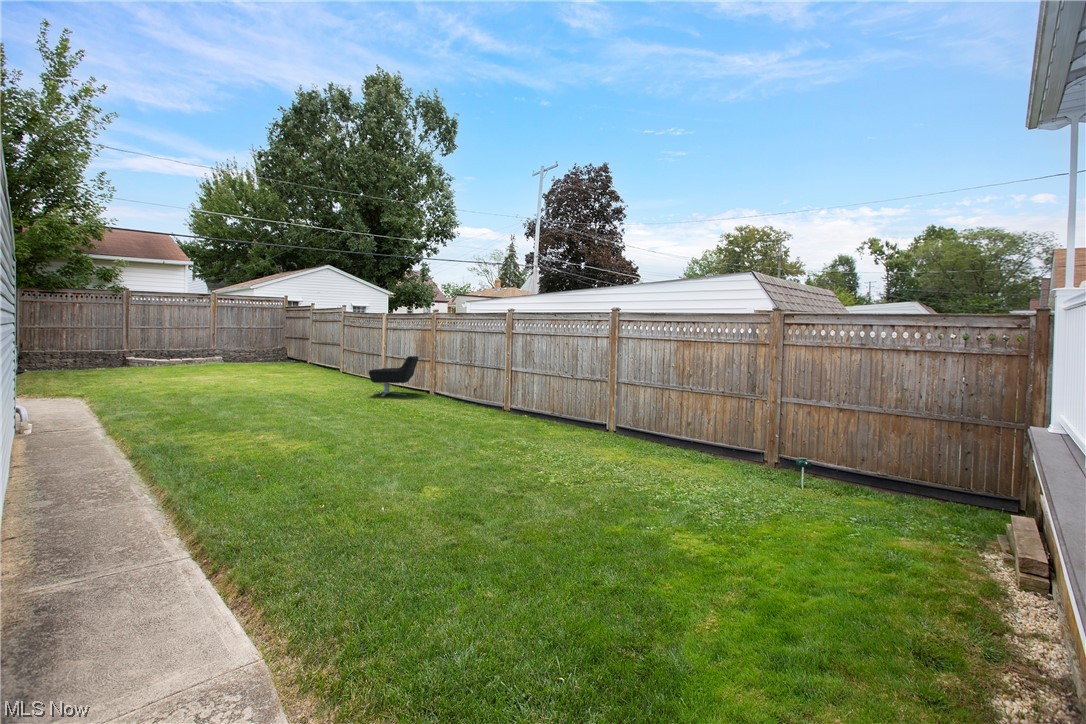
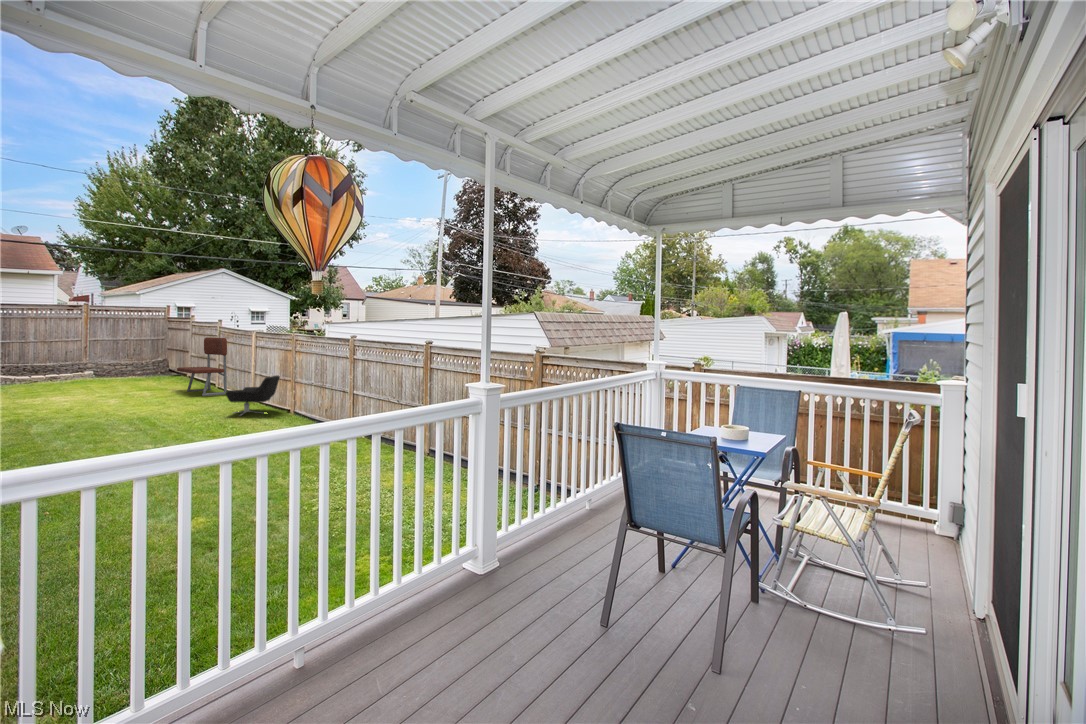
bench: none [306,321,356,380] -> present [177,337,227,396]

